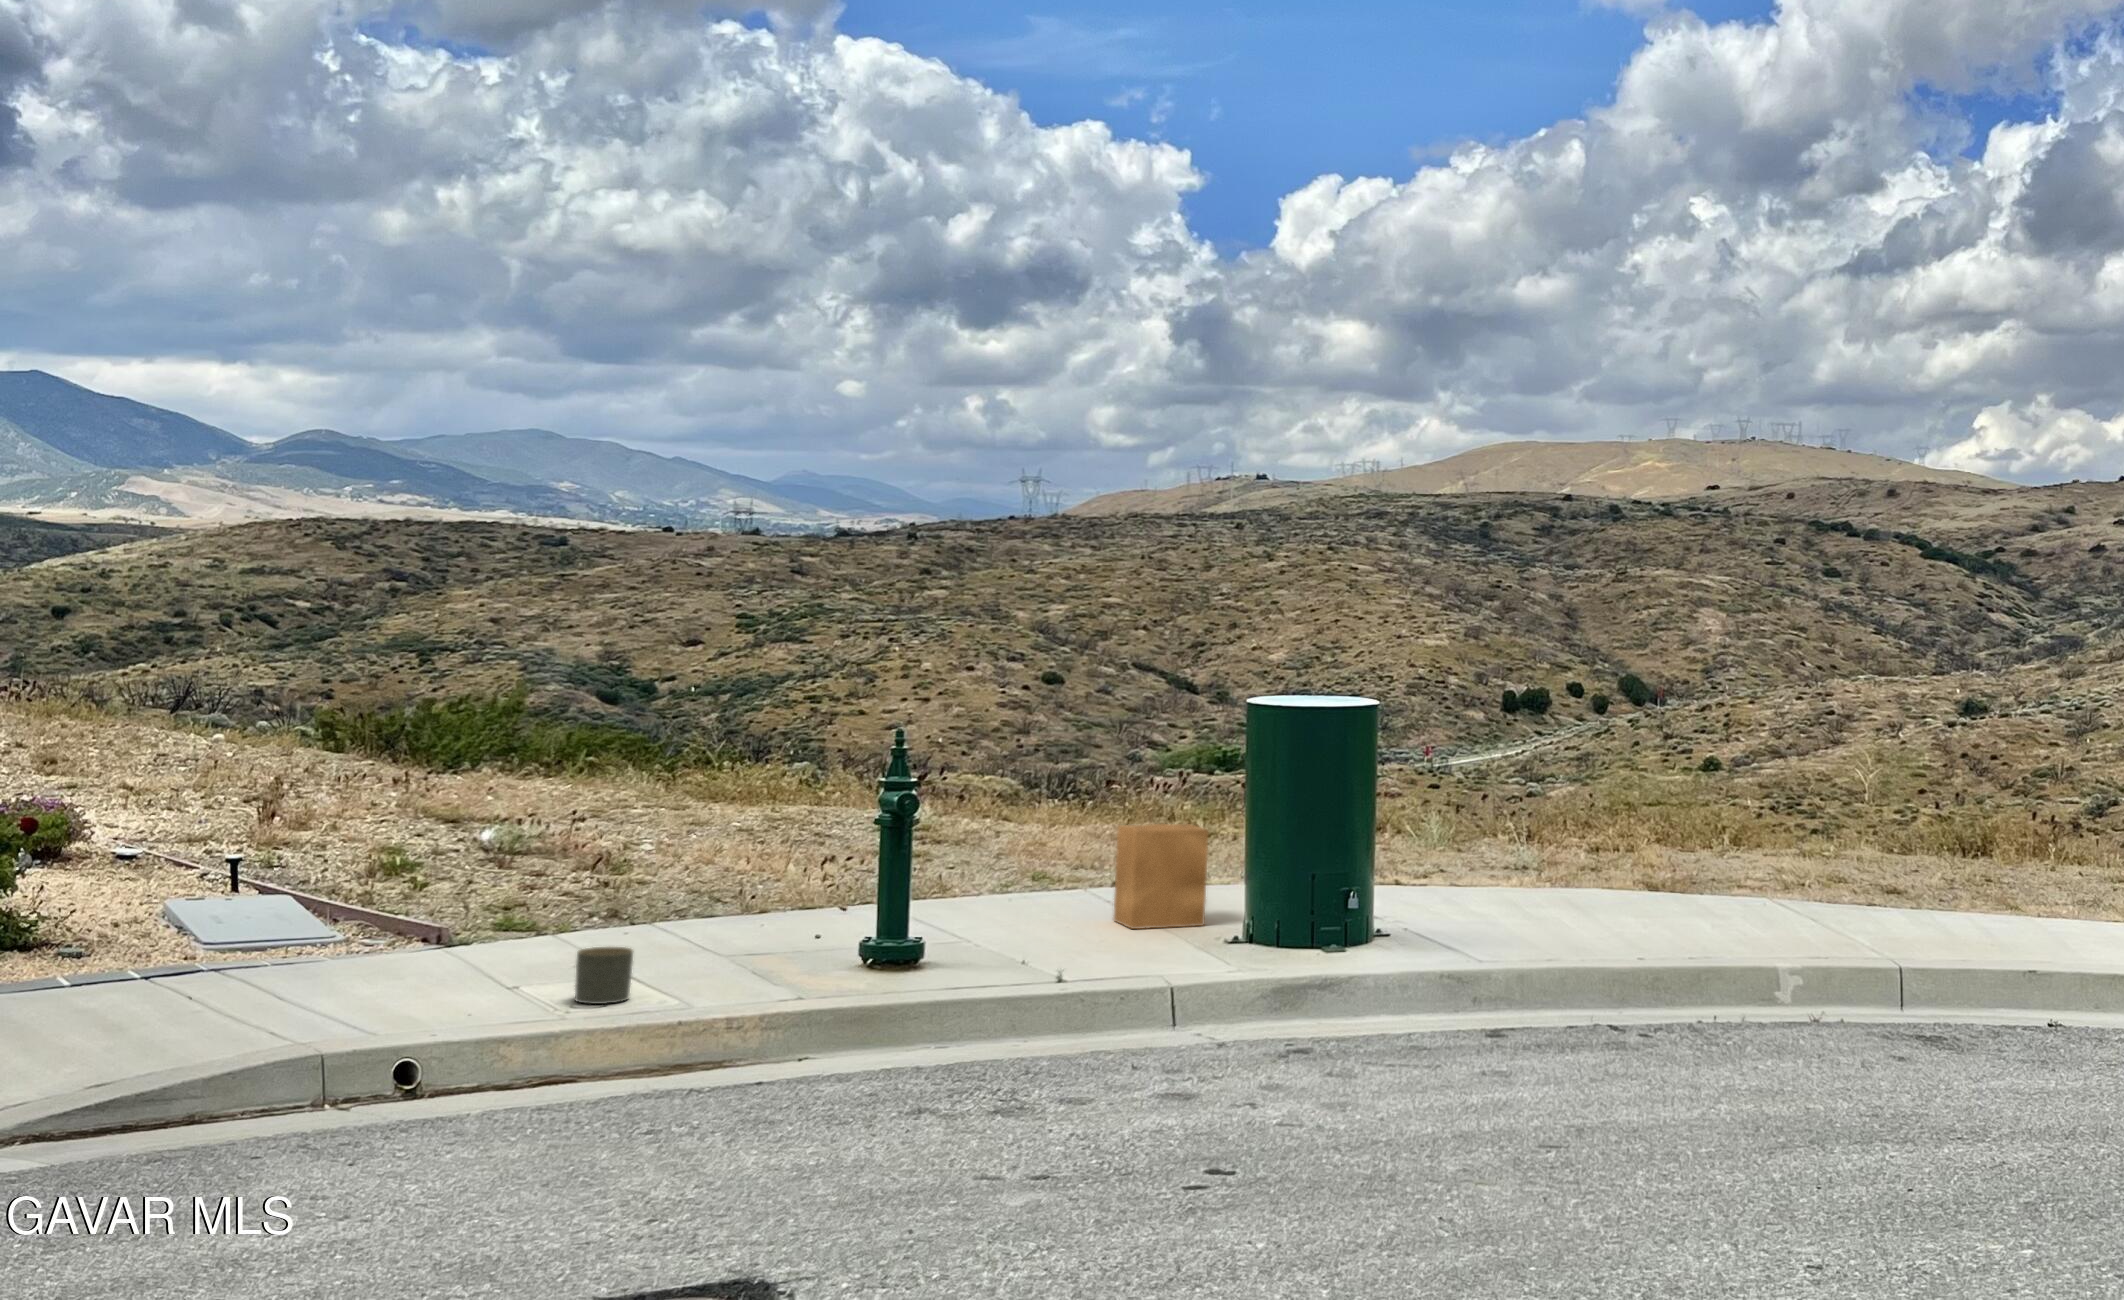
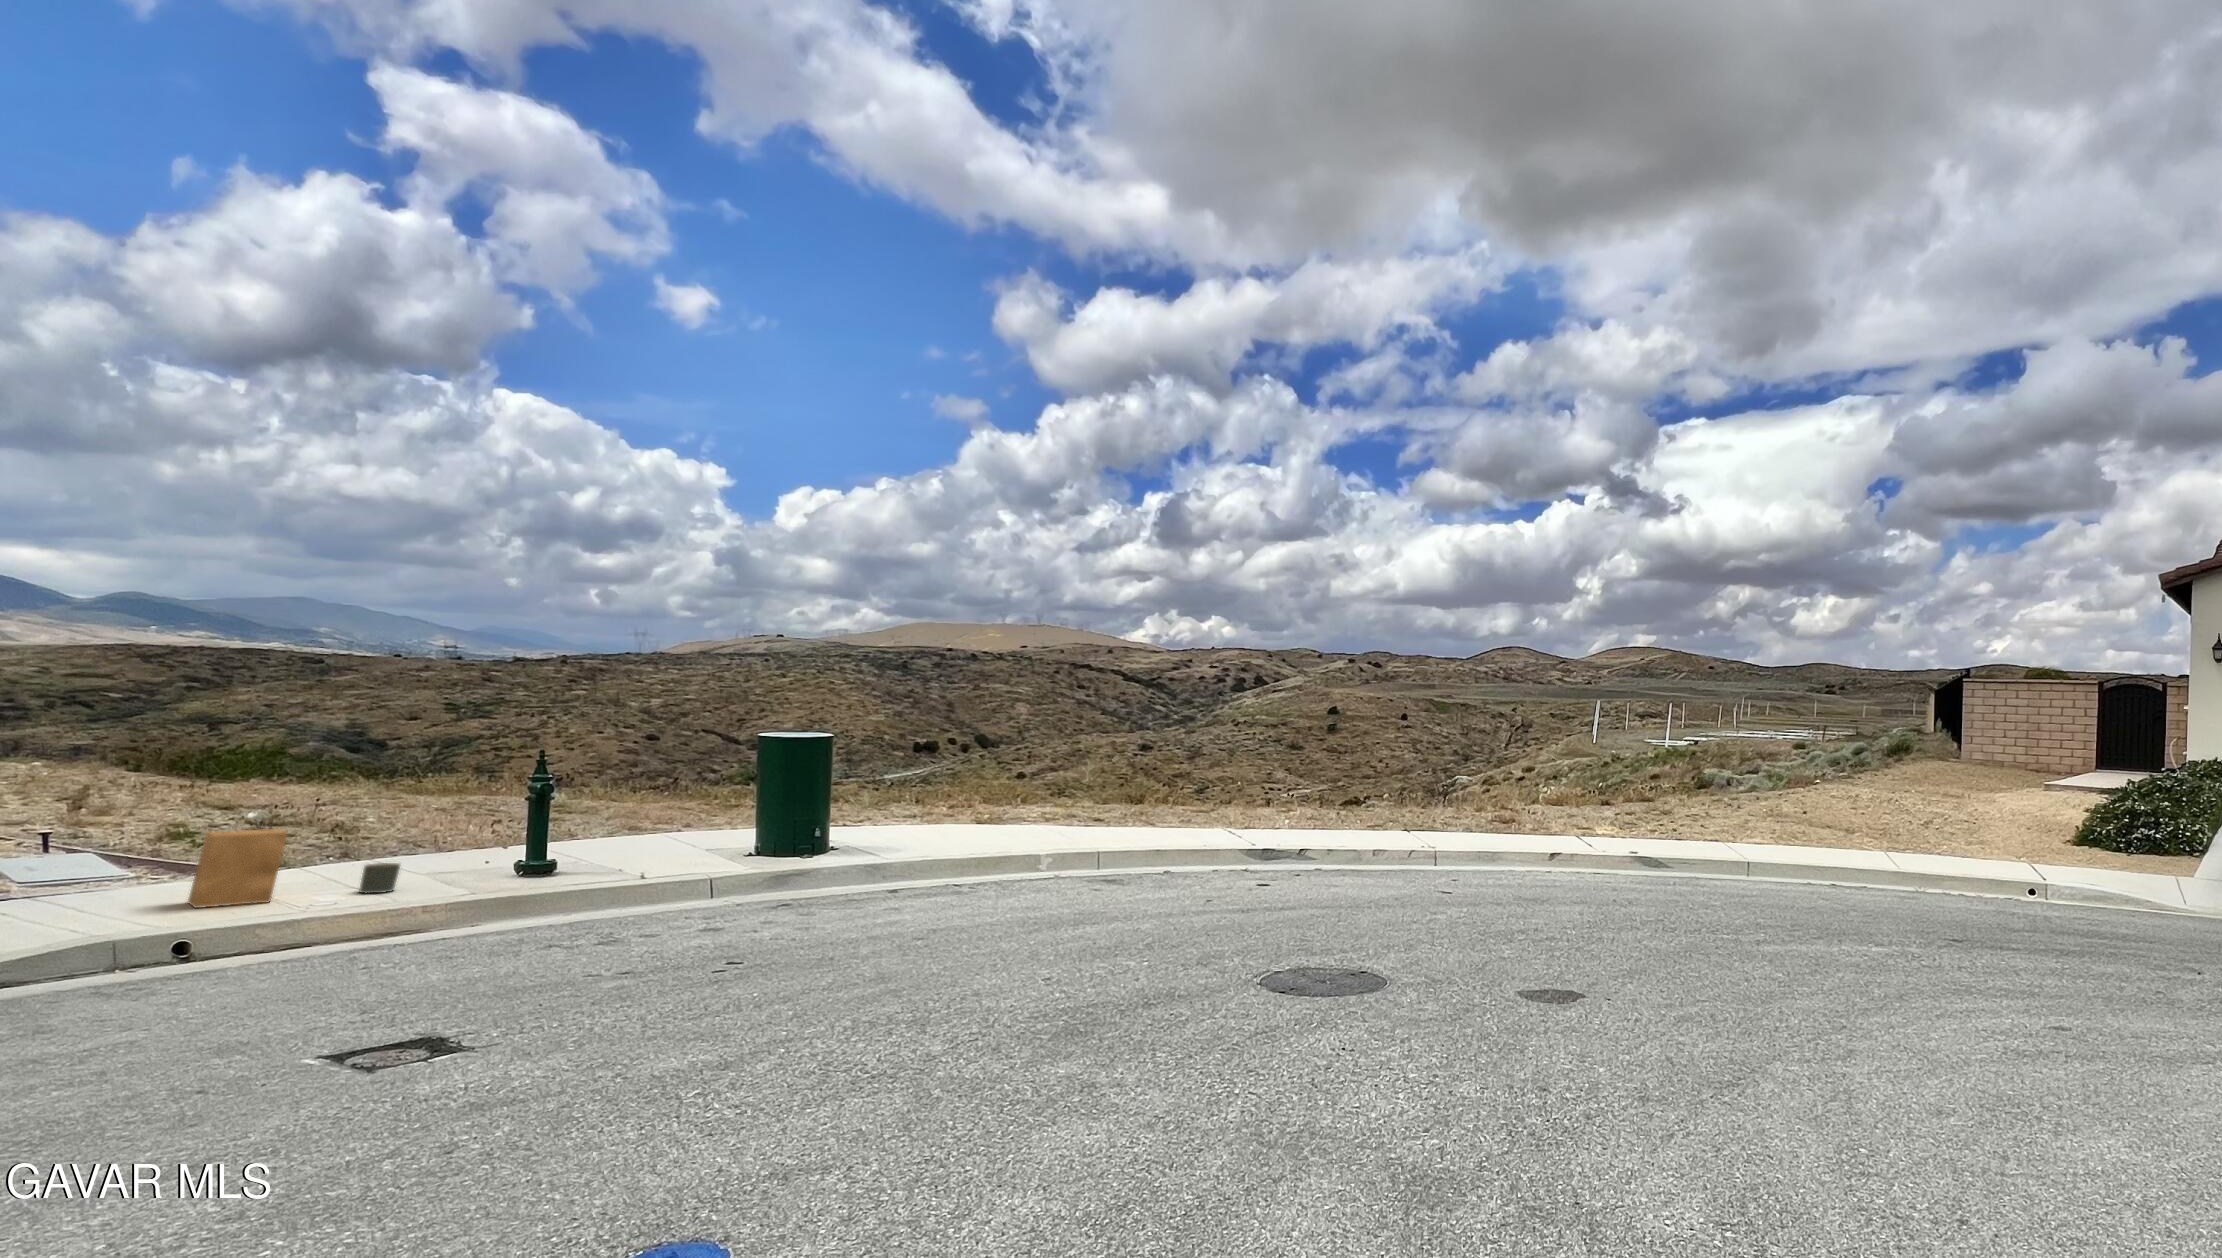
cardboard box: present [1114,824,1208,929] -> present [188,829,287,908]

